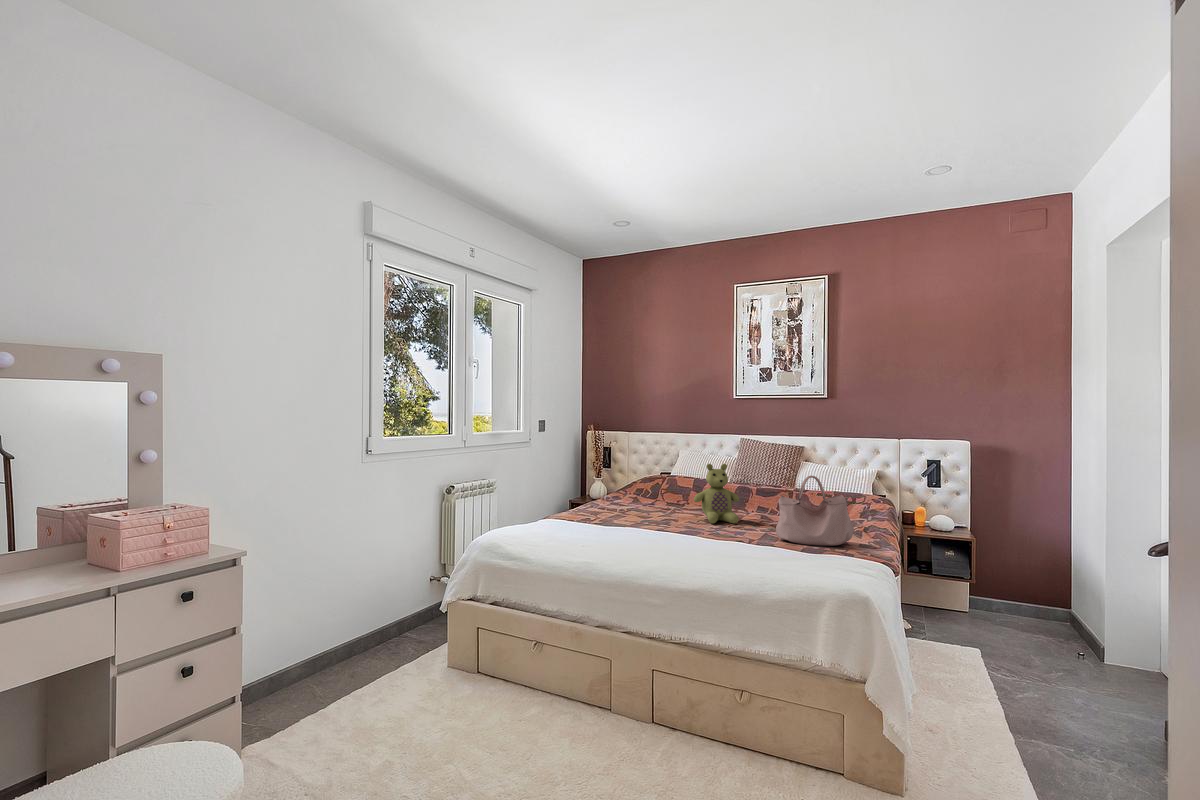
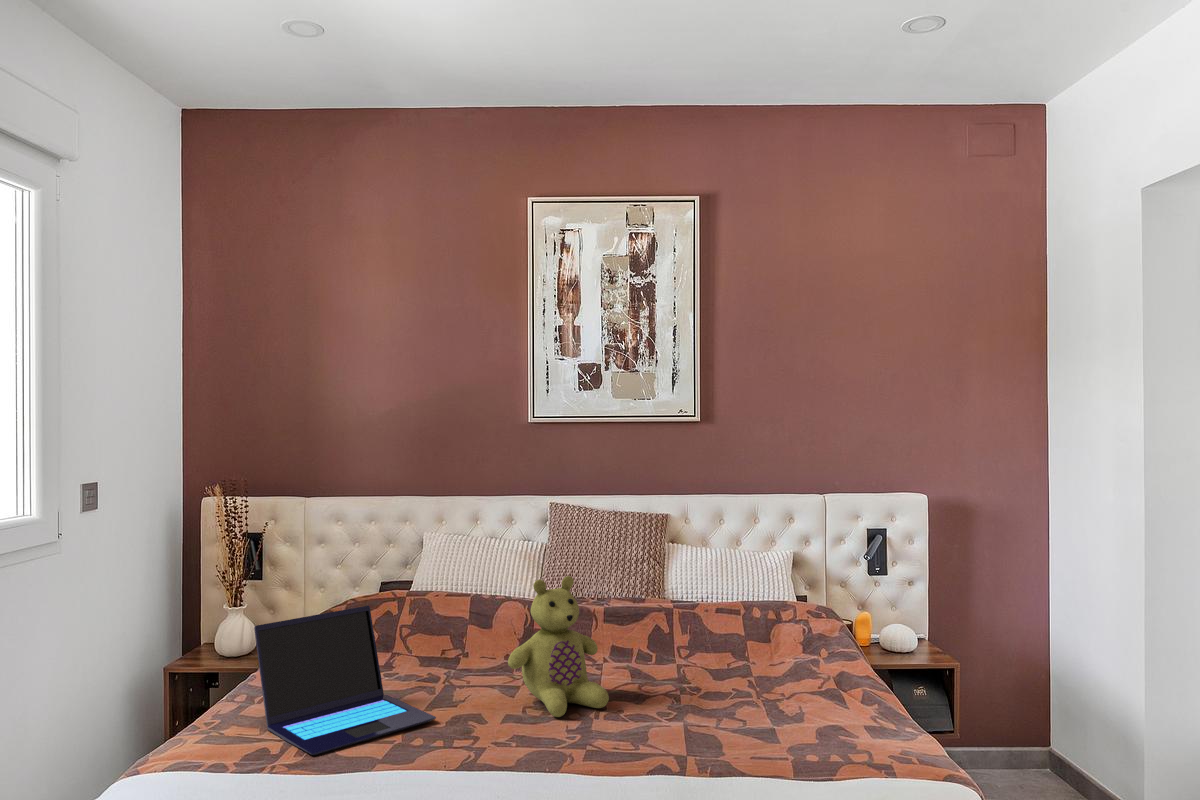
laptop: none [592,472,660,521] -> present [254,606,436,755]
handbag: present [776,476,854,546] -> none [718,602,863,755]

